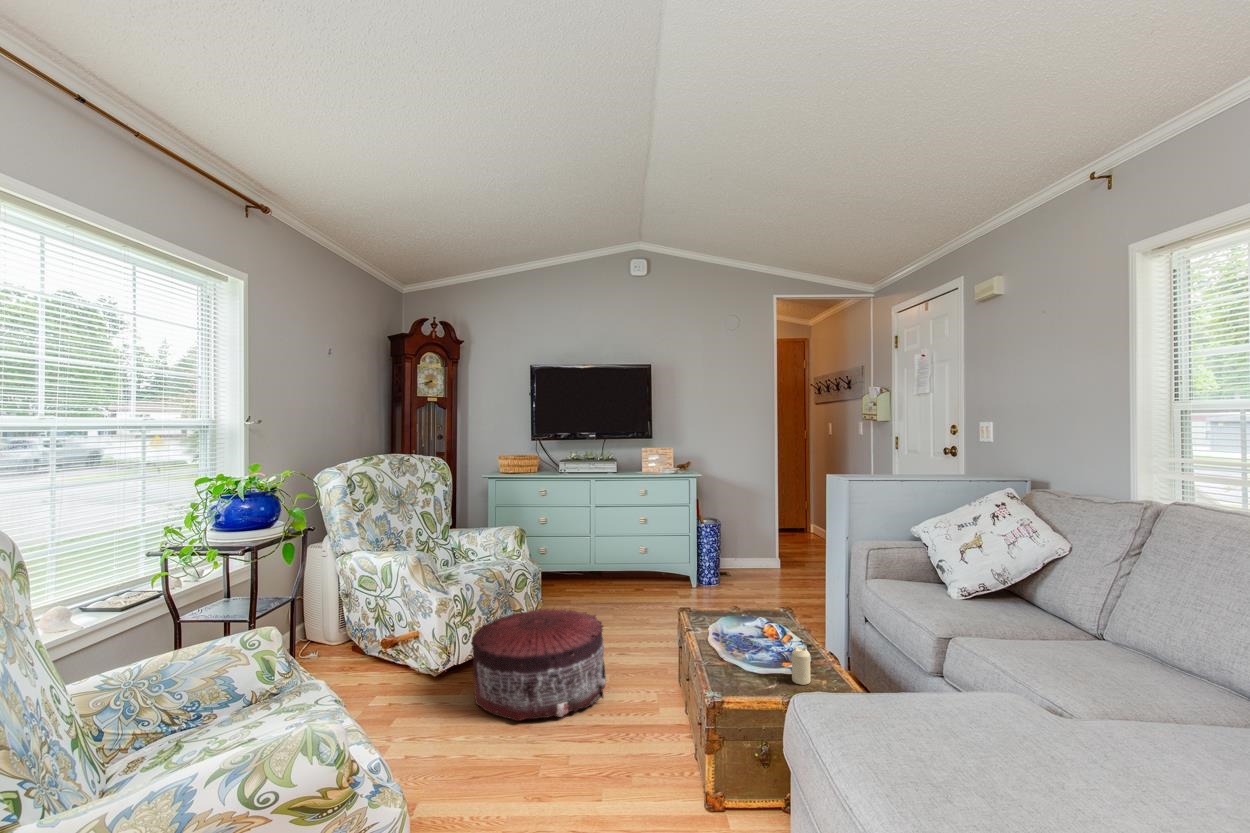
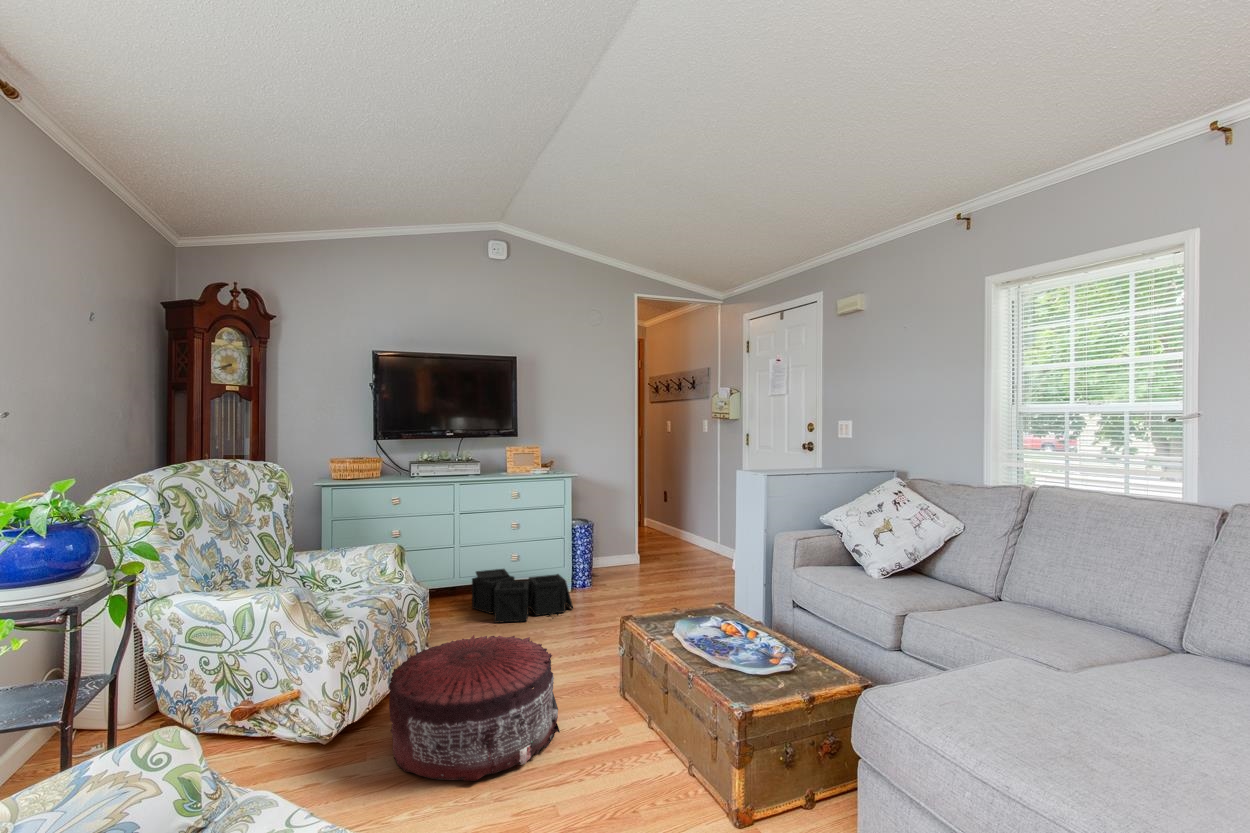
storage bin: none [603,557,688,606] -> present [472,569,573,623]
candle: present [792,647,810,685] -> none [804,642,823,679]

